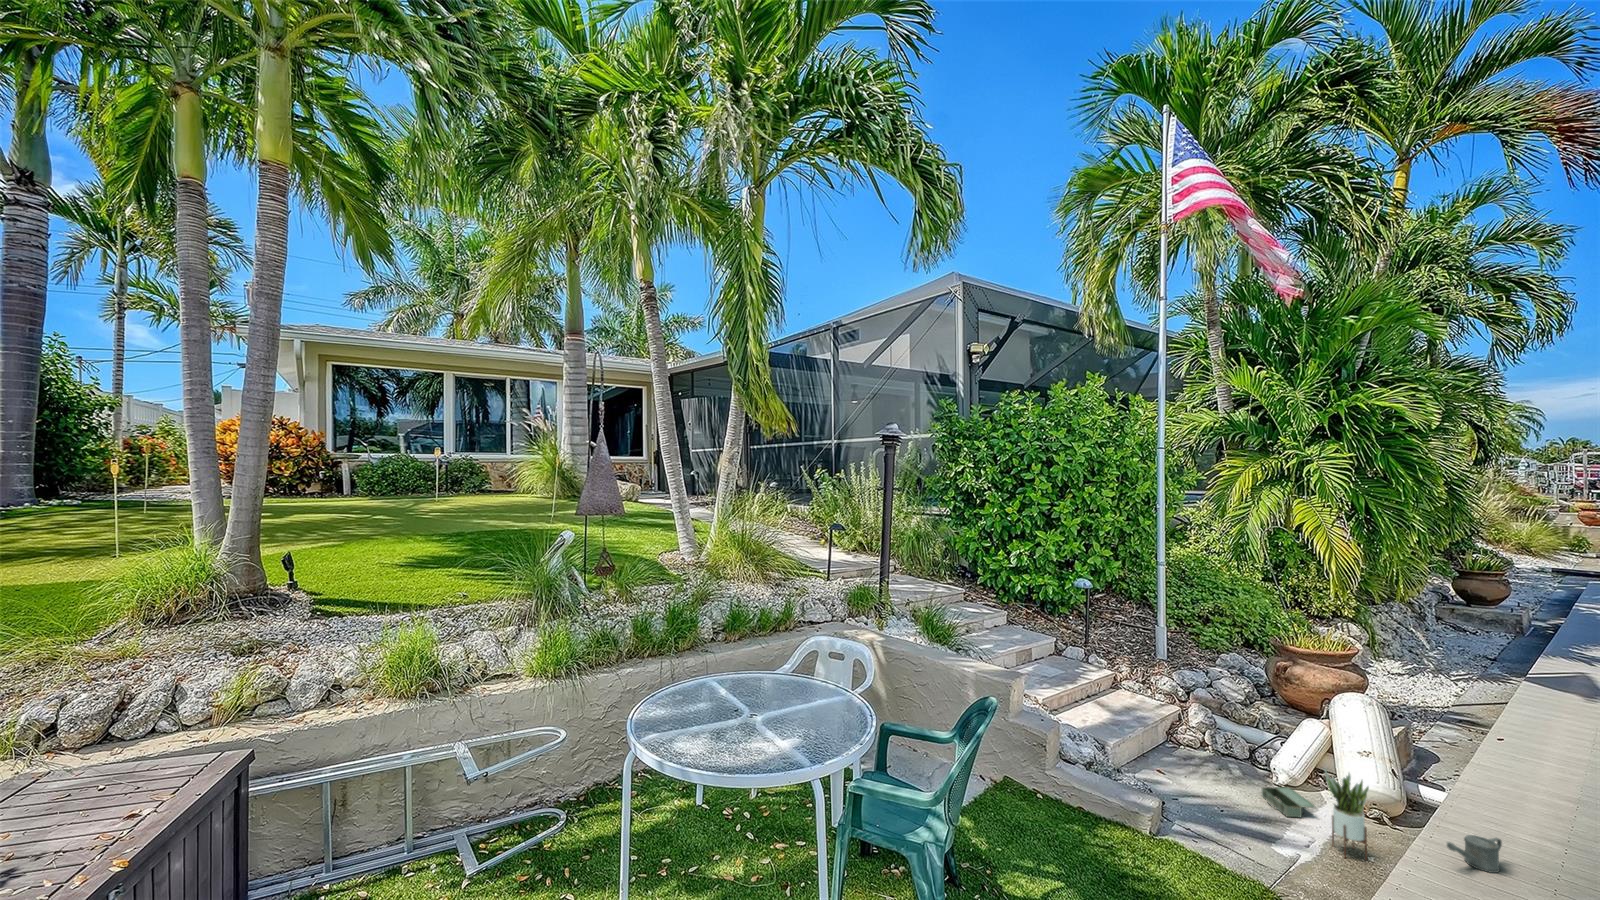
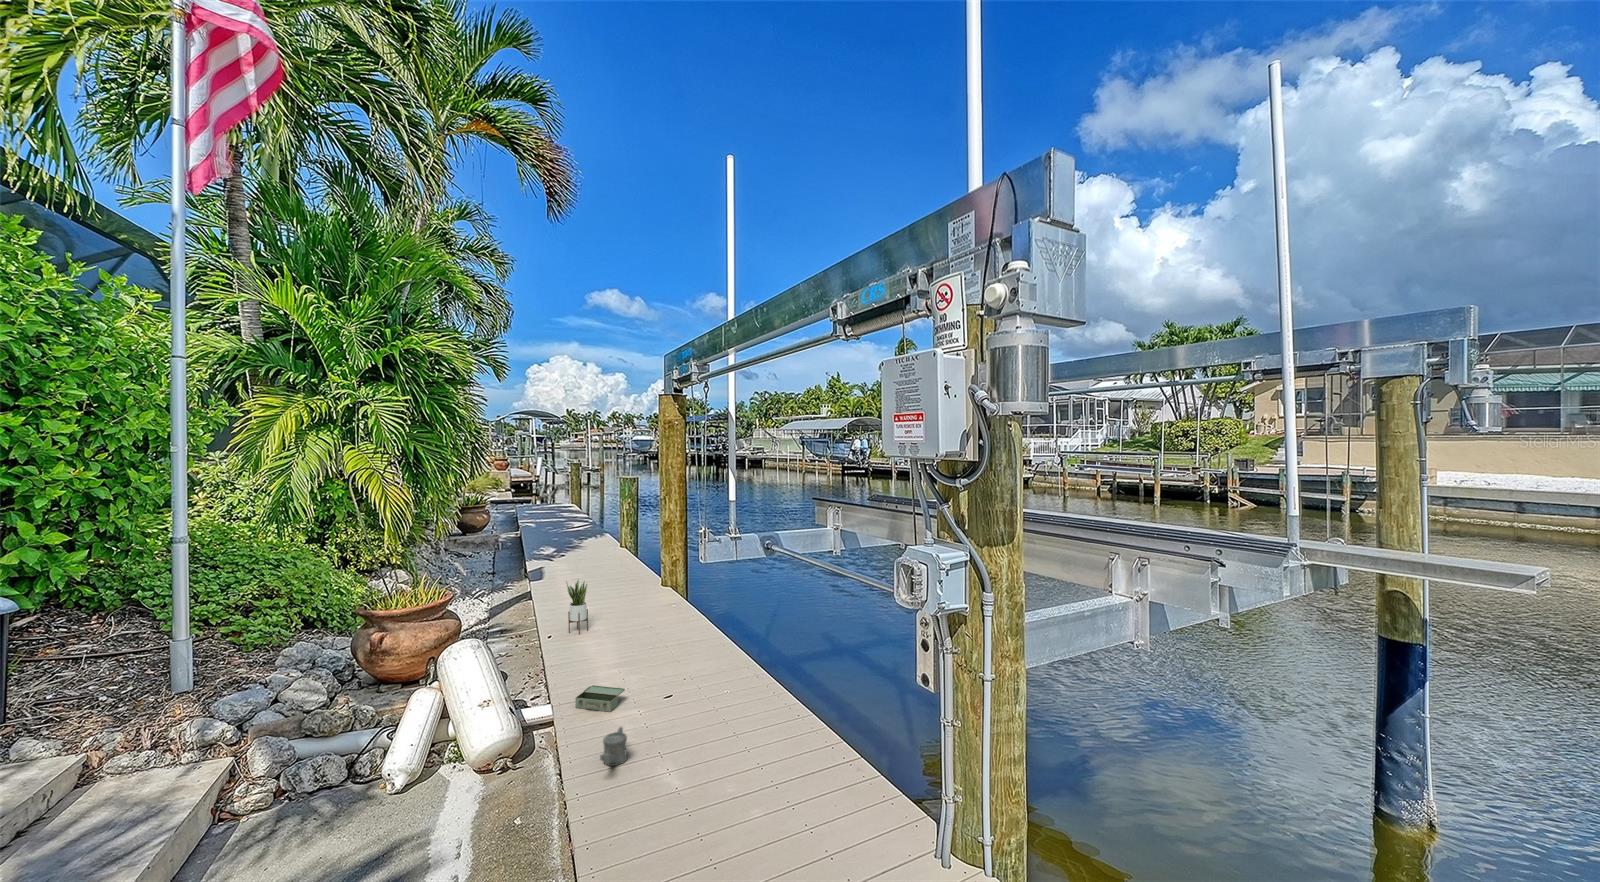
potted plant: present [1324,769,1369,859] -> present [566,578,588,634]
toolbox: present [1262,787,1315,817] -> present [575,685,625,712]

